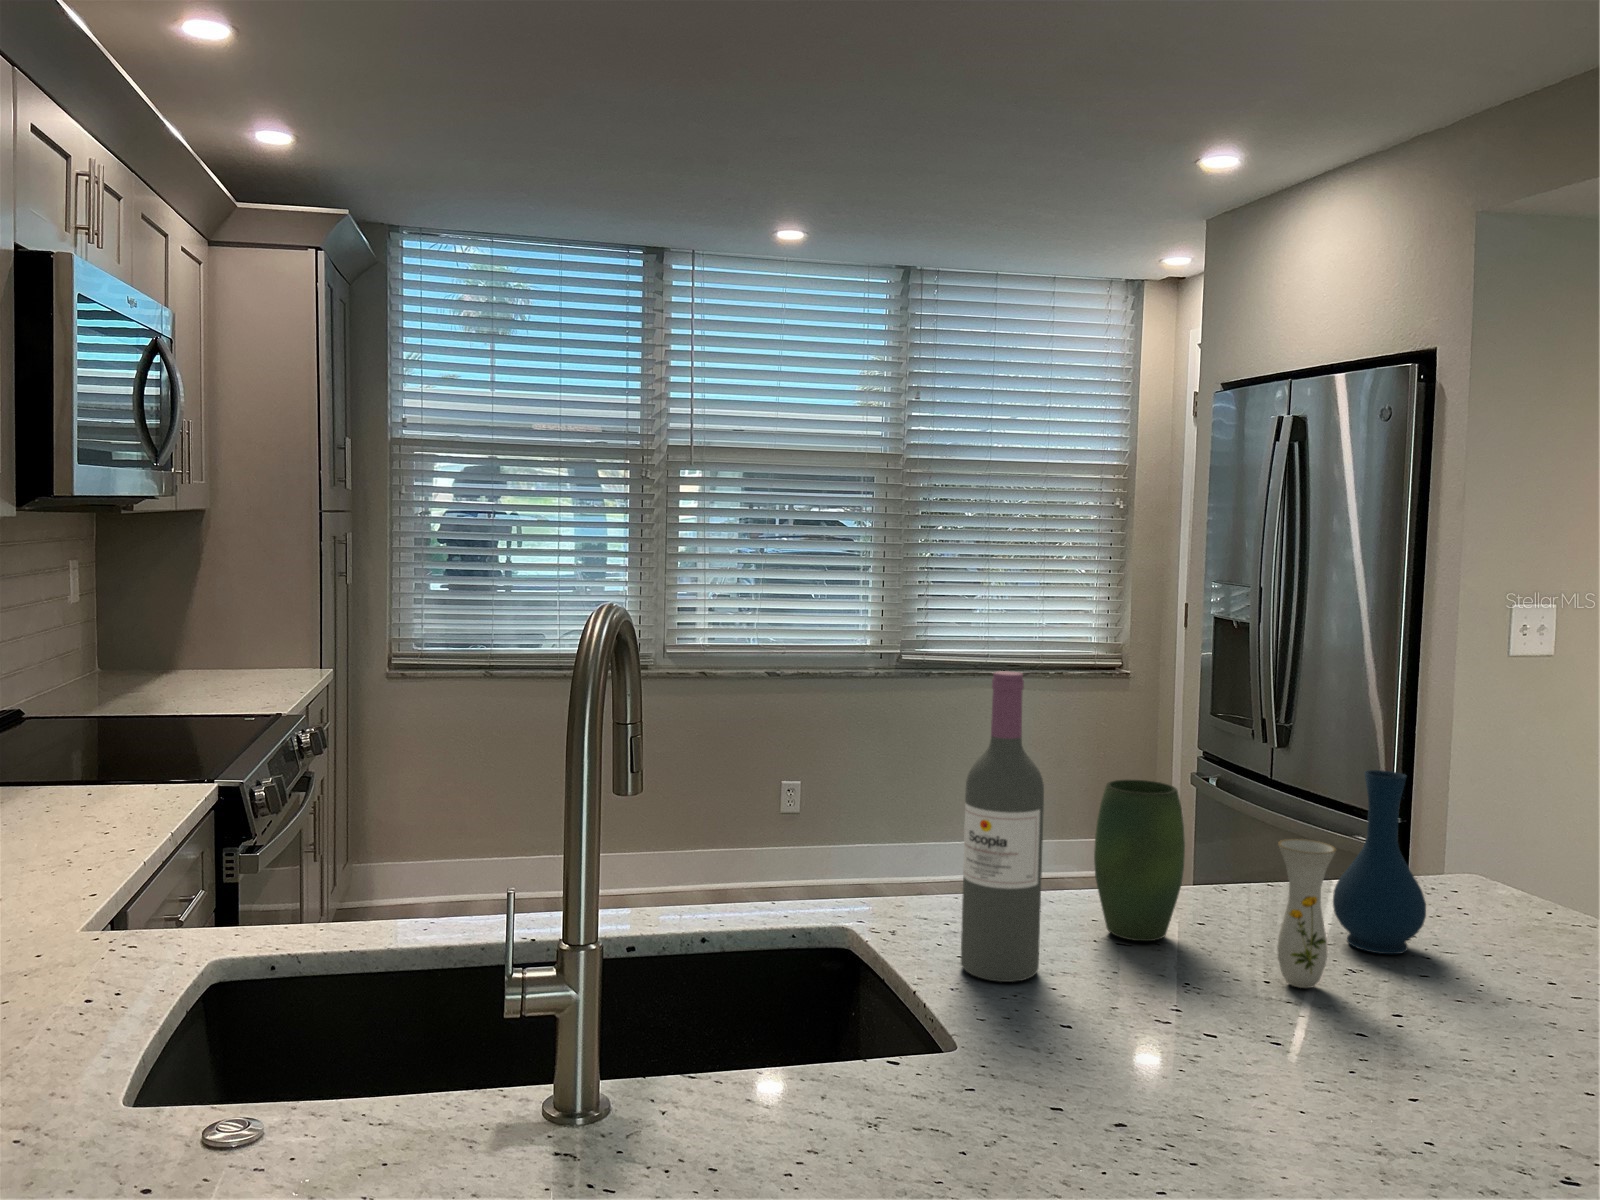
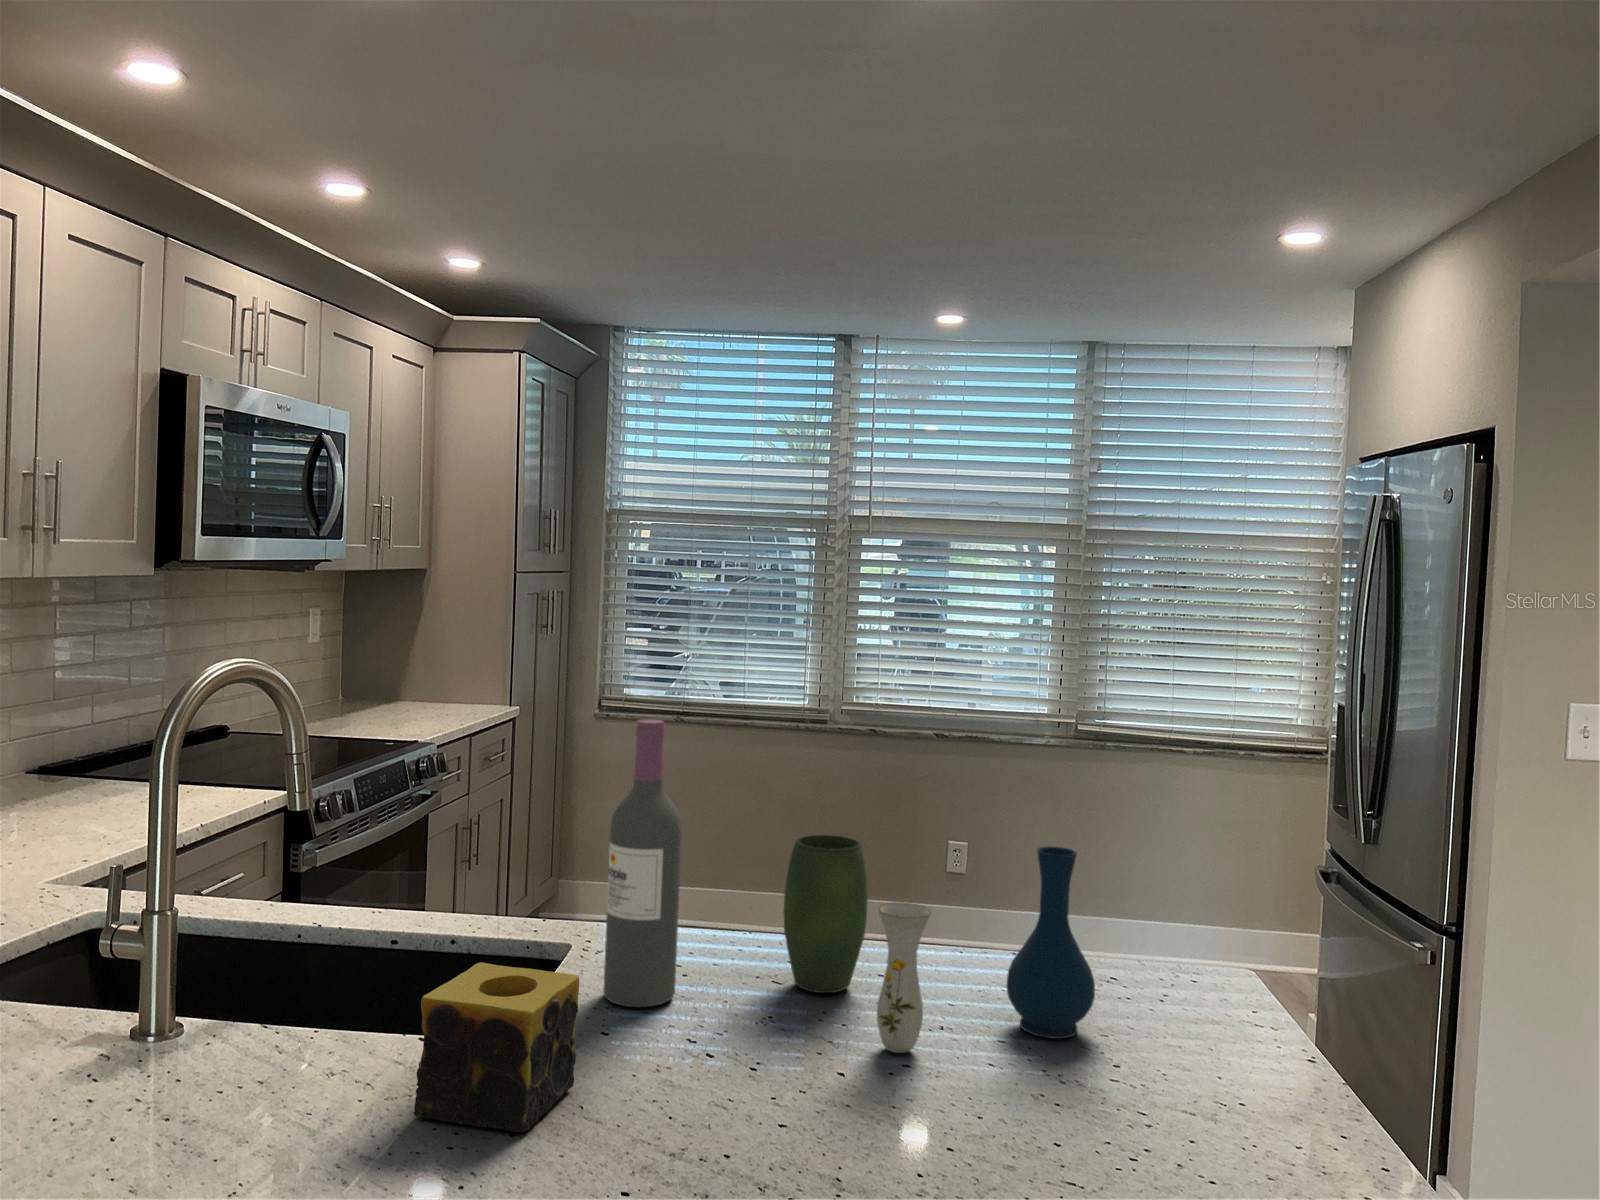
candle: none [988,952,1155,1131] -> present [414,962,579,1132]

